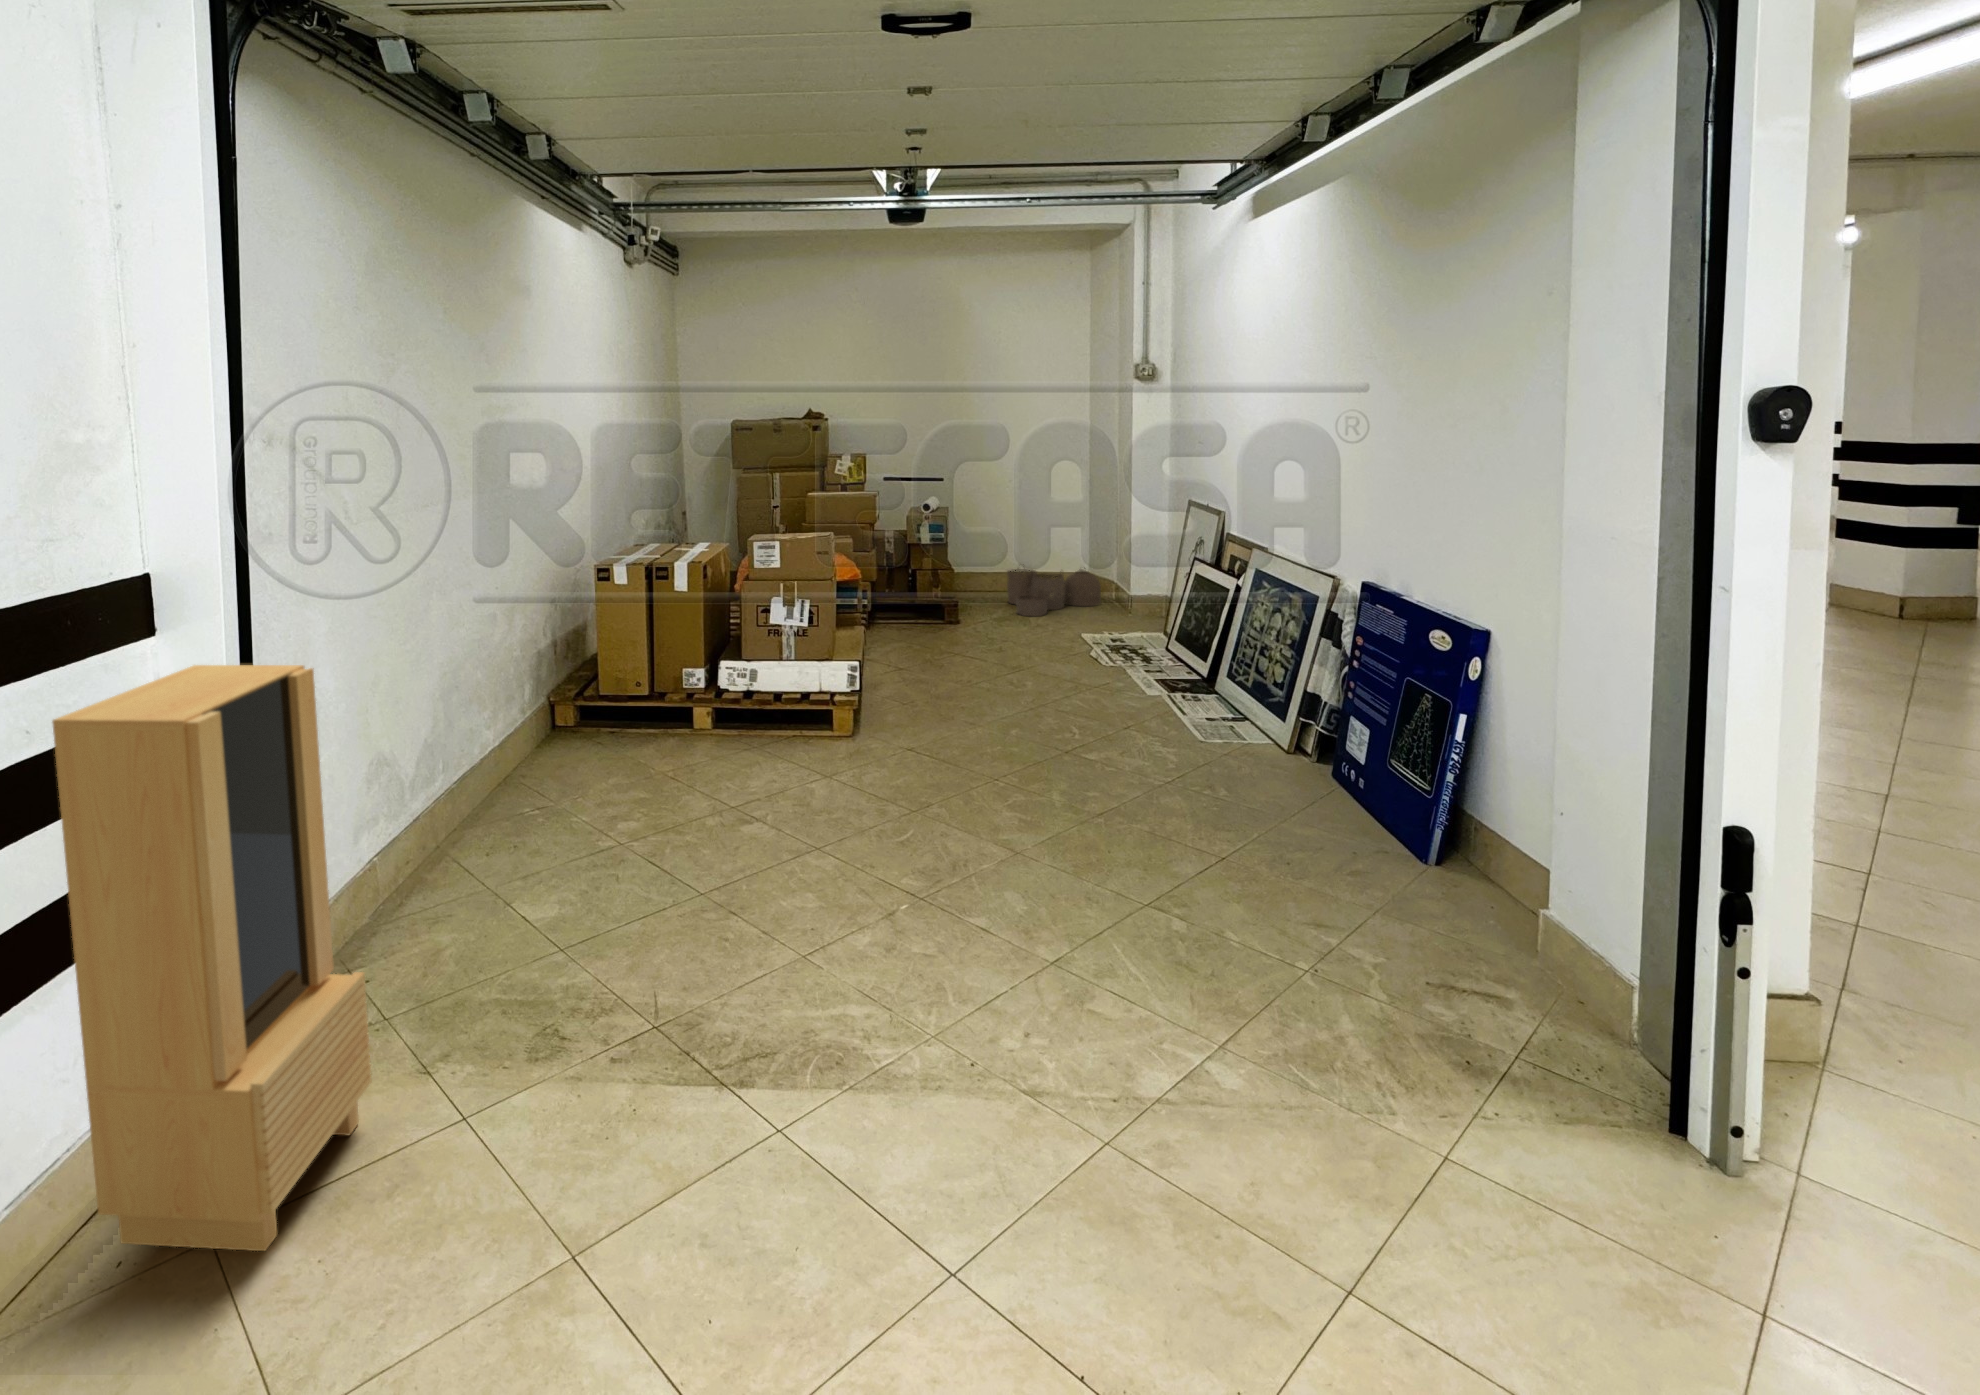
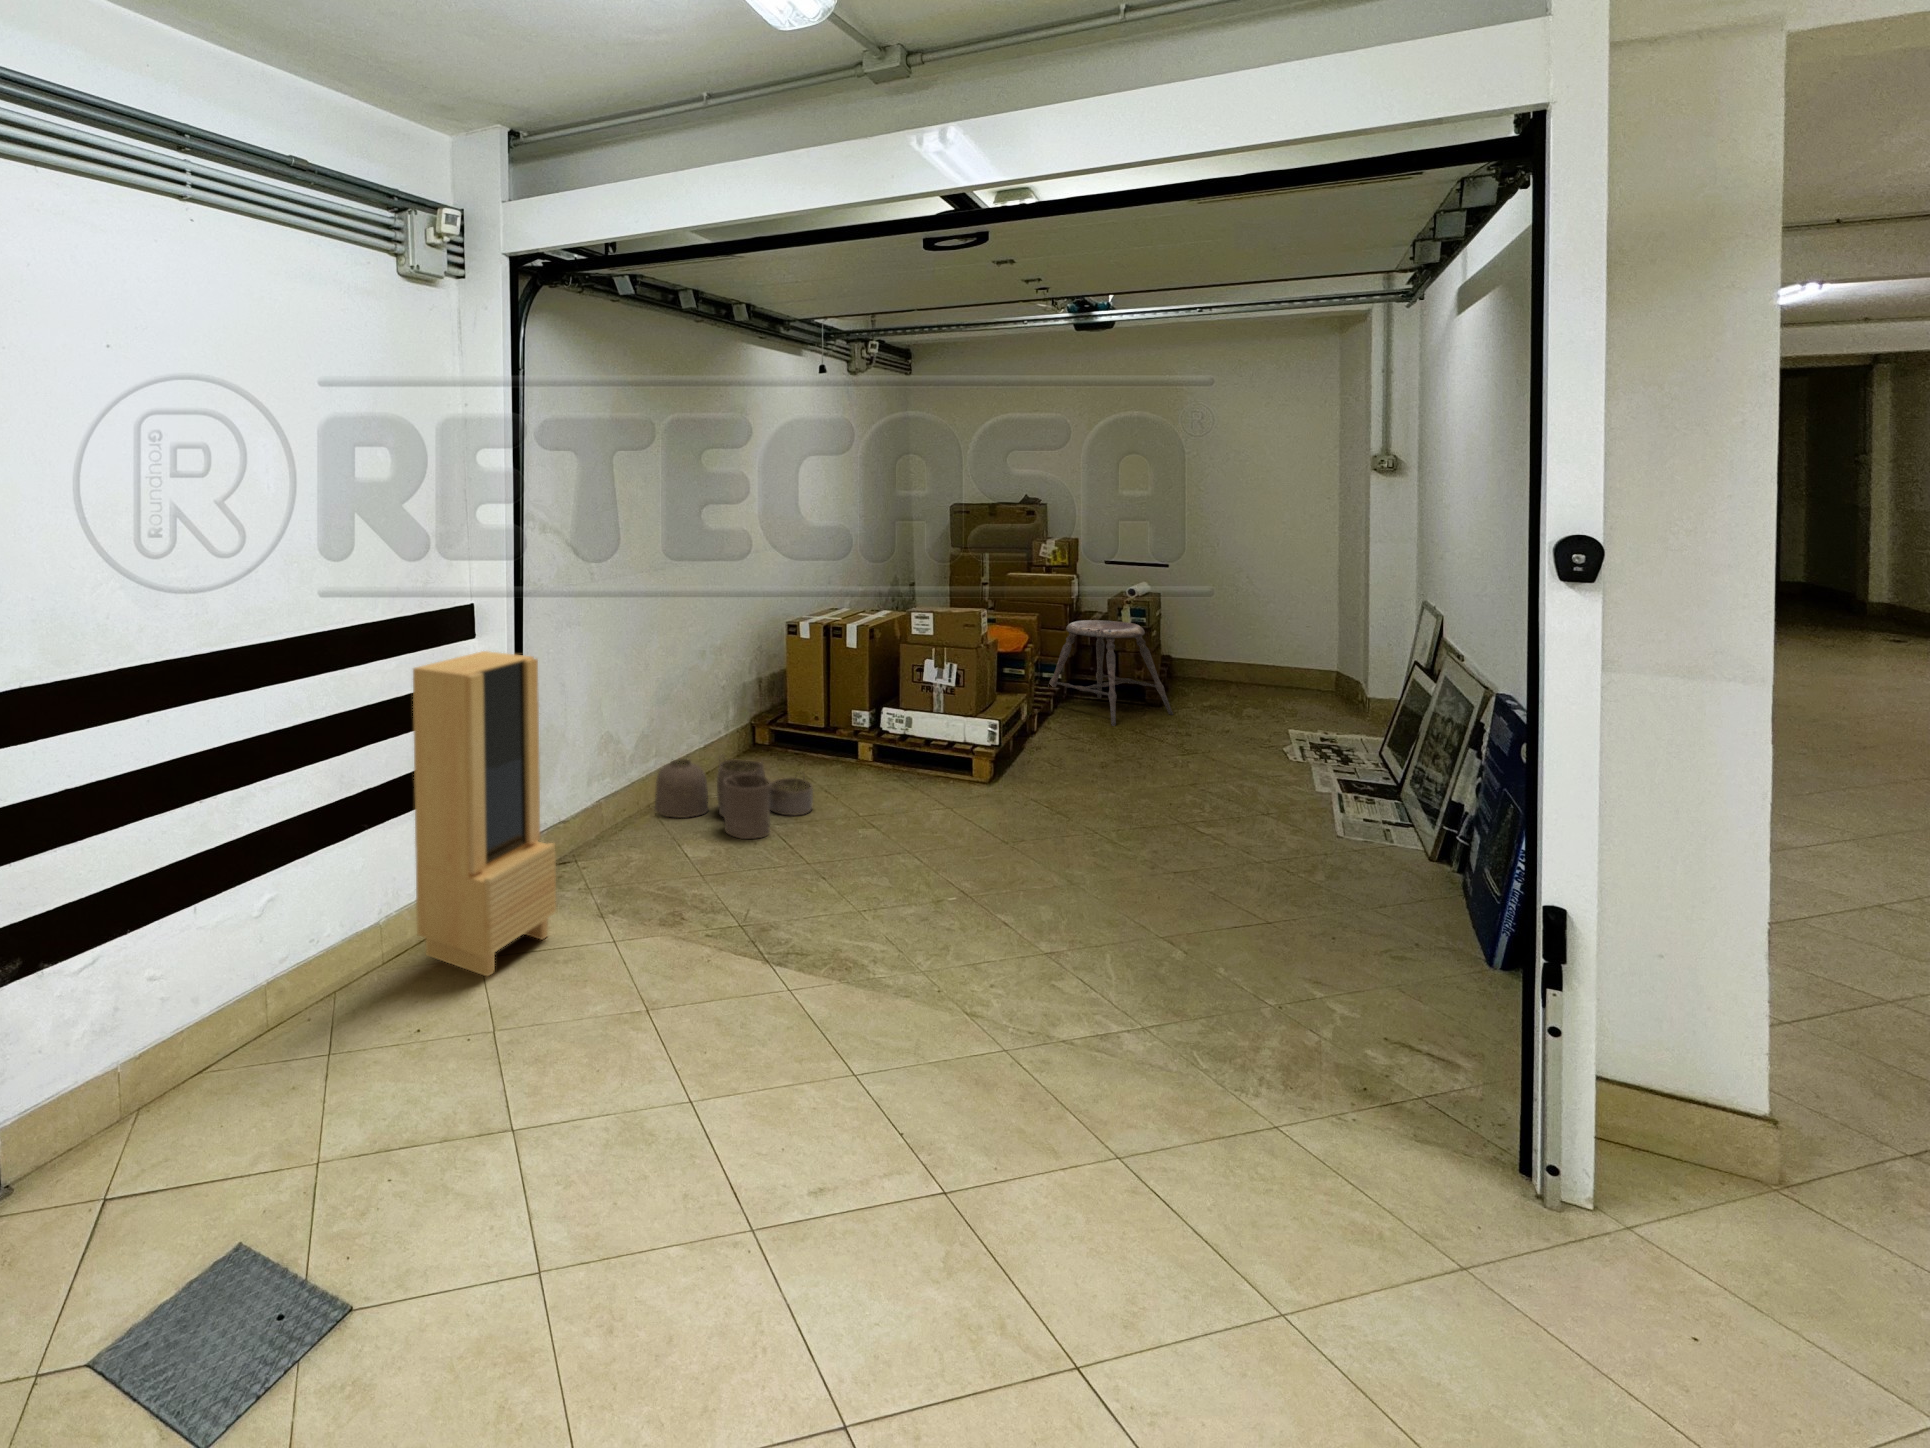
stool: none [855,539,978,650] -> present [1049,620,1173,726]
woven basket: present [1007,569,1101,616] -> present [655,759,813,839]

